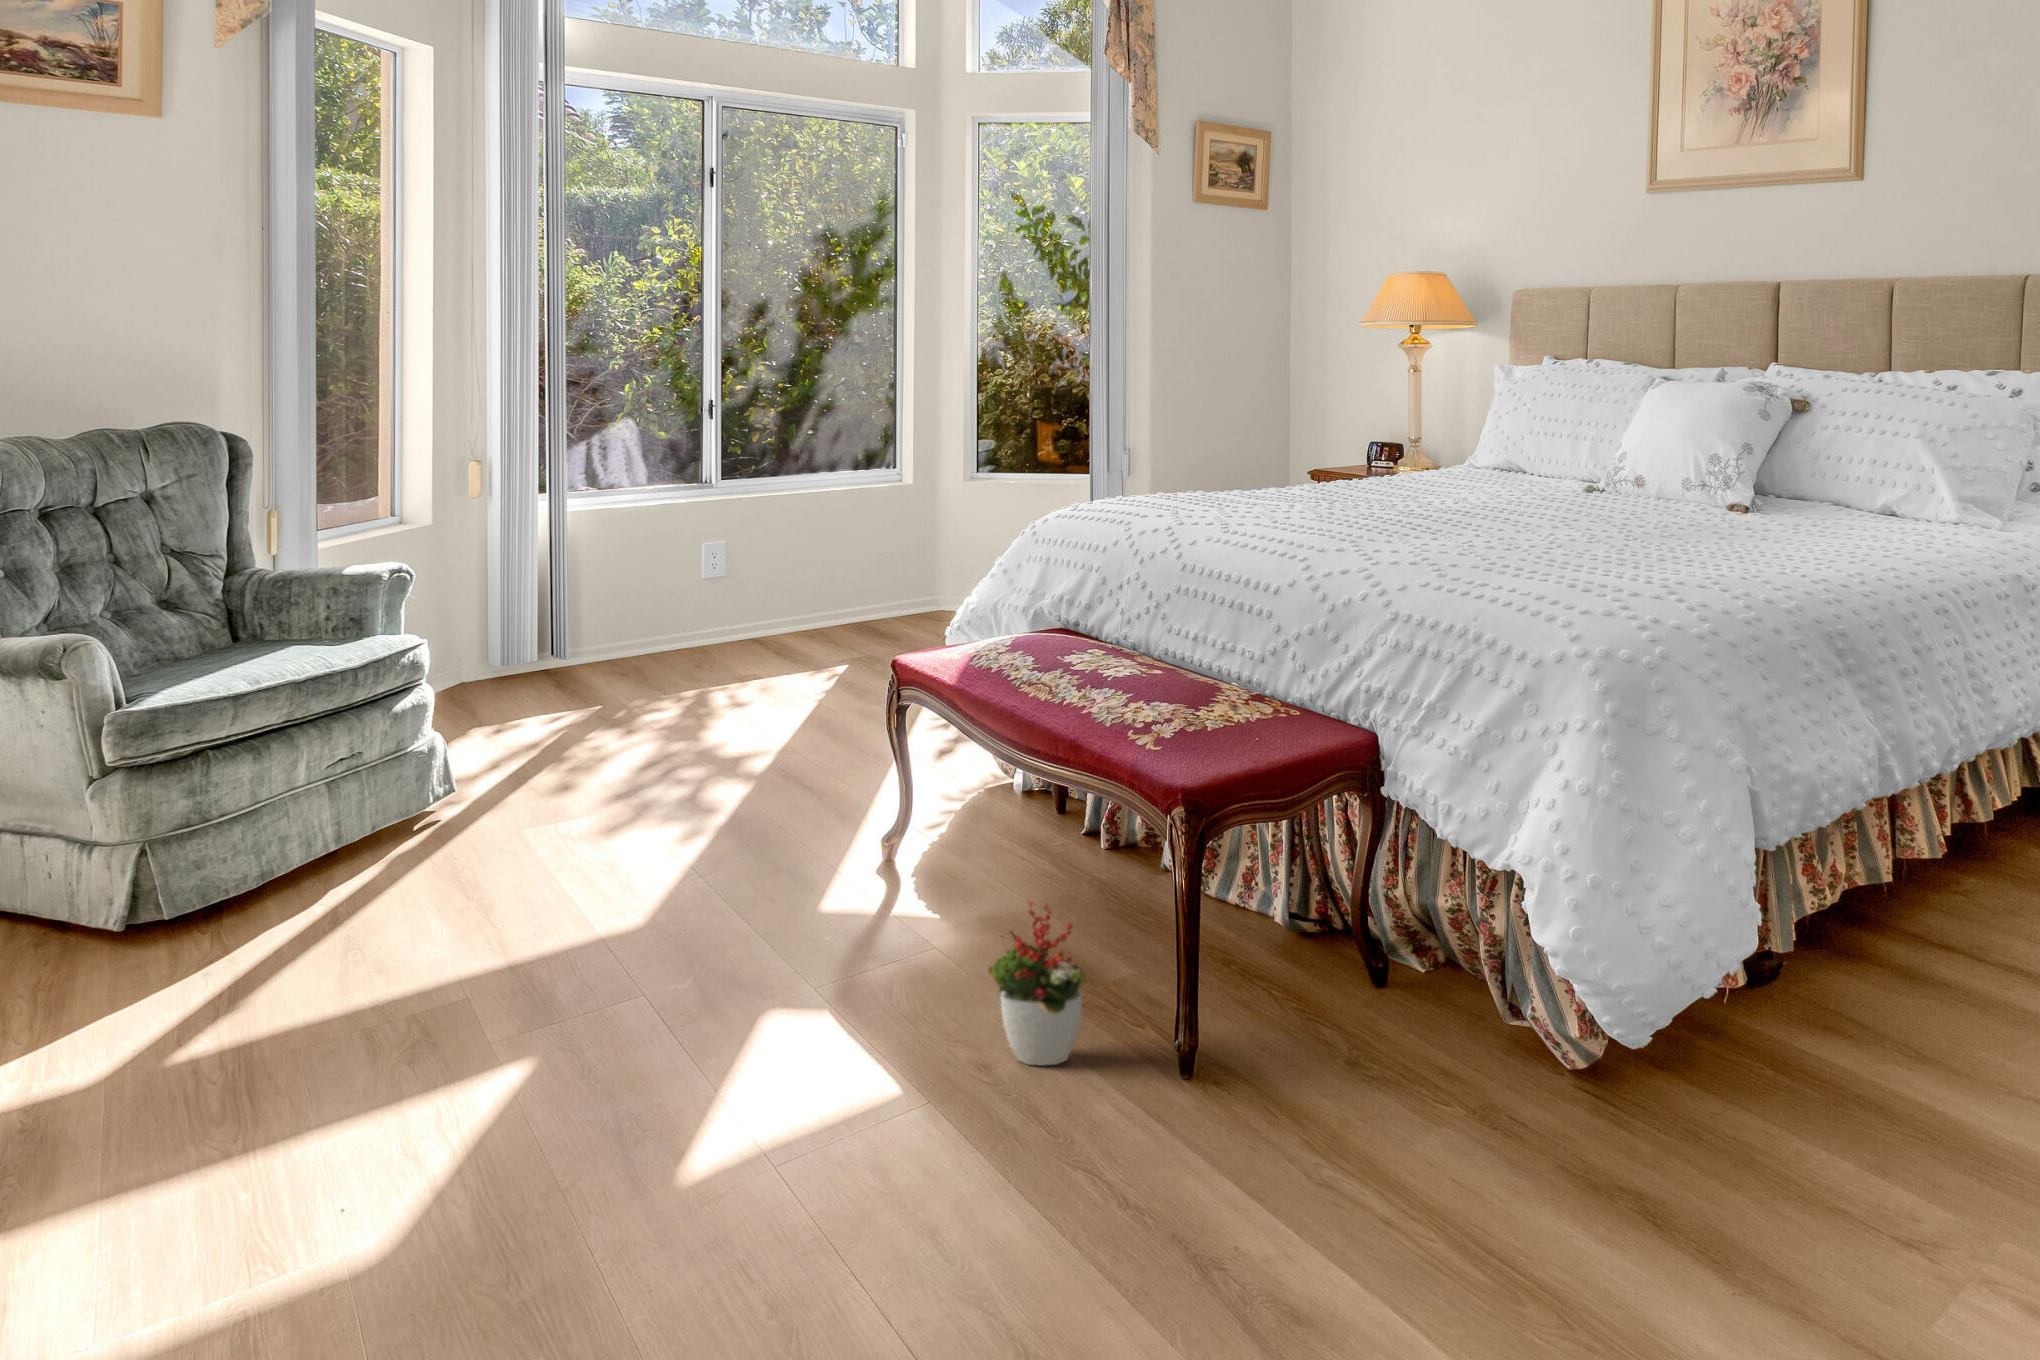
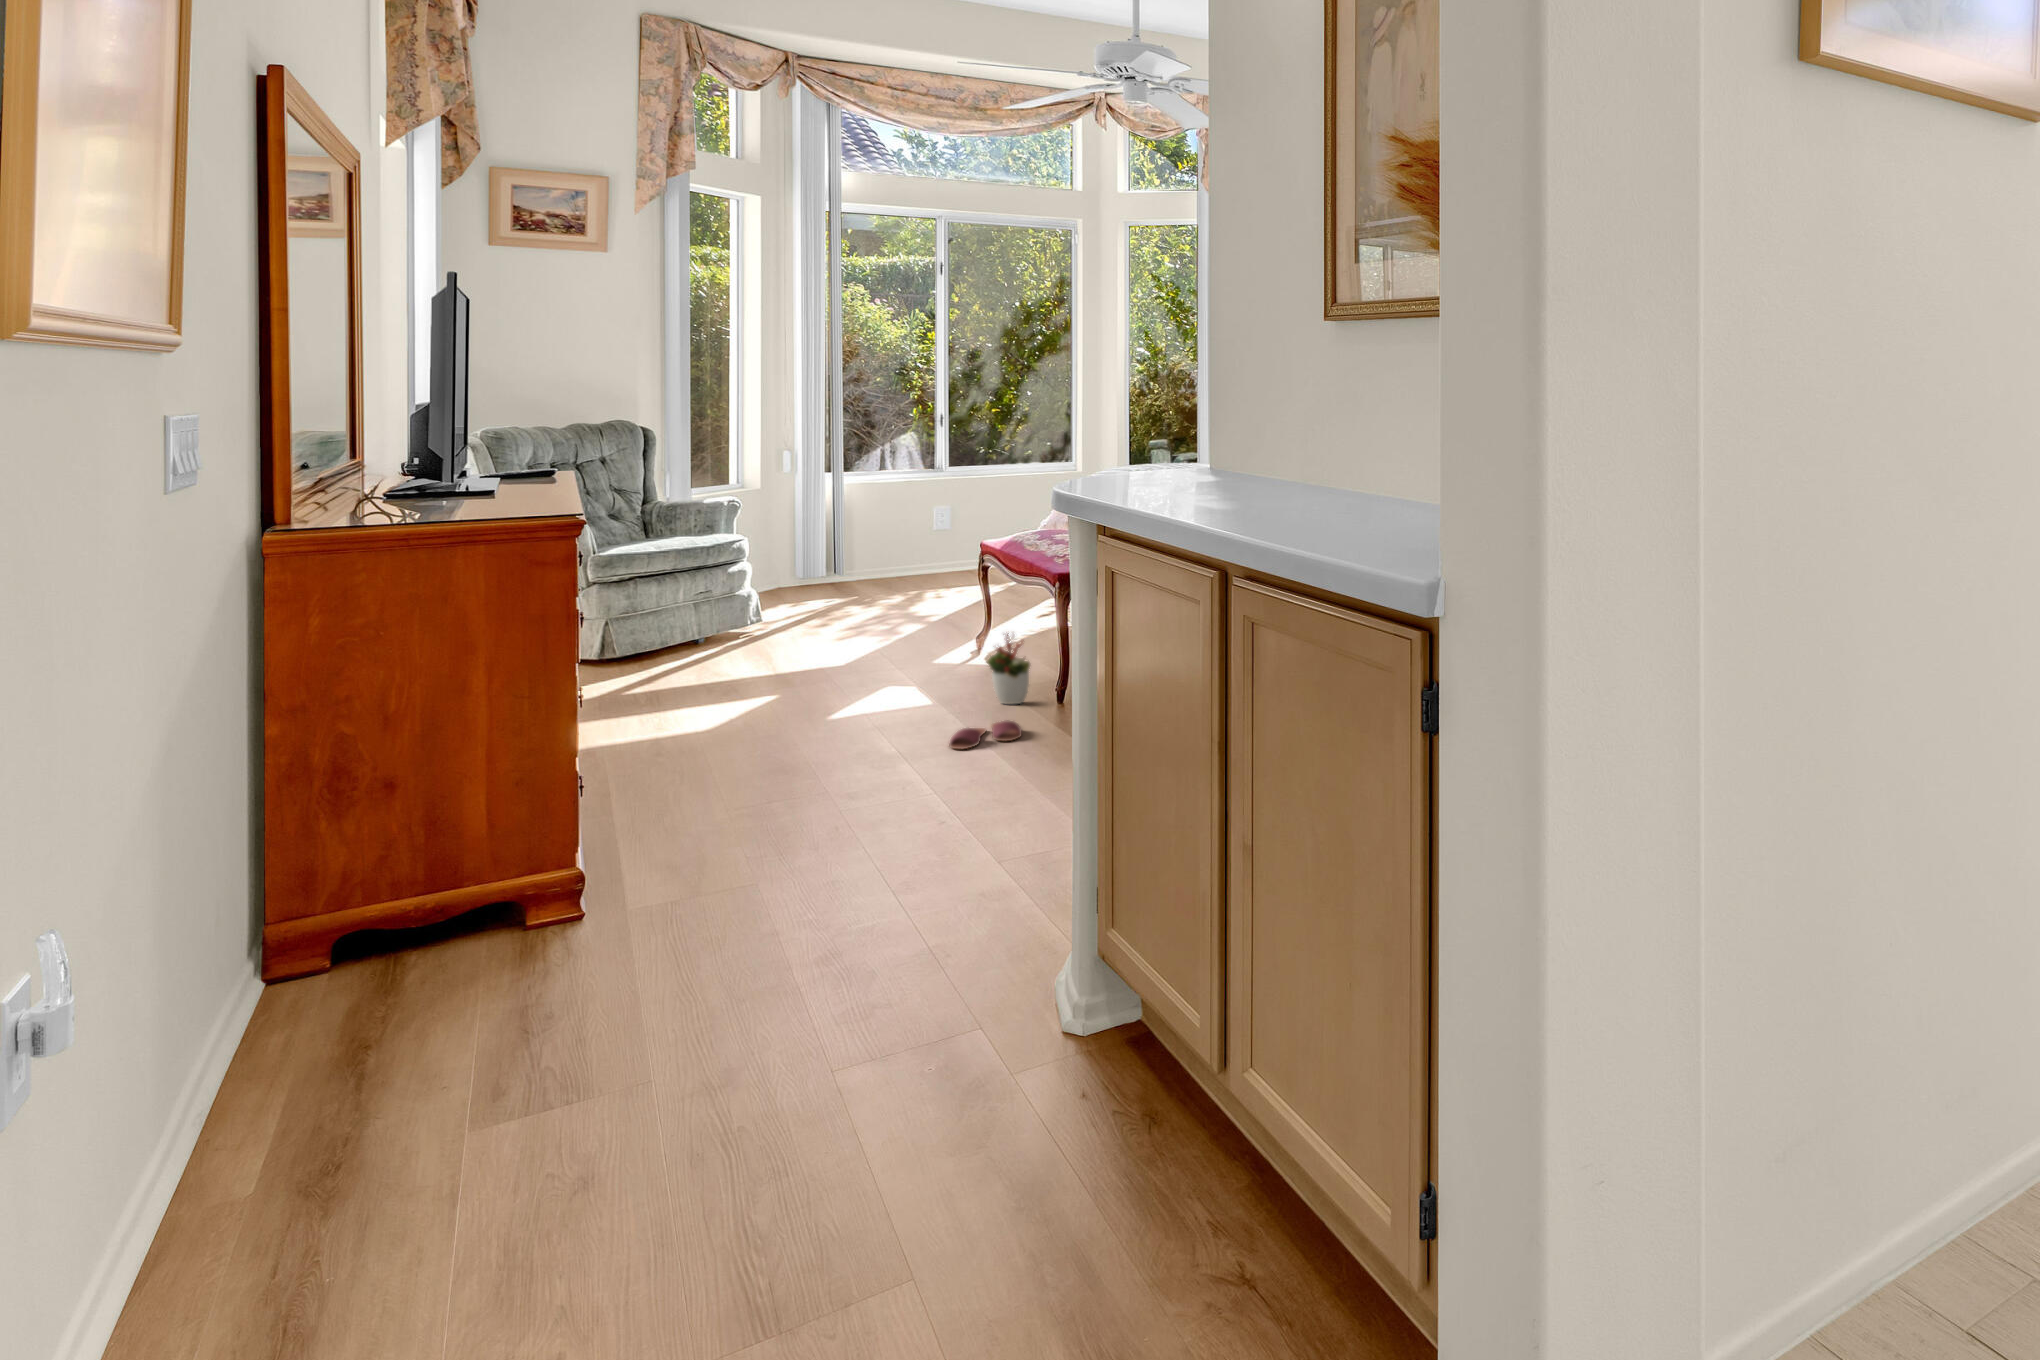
slippers: none [998,1151,1154,1306] -> present [949,720,1022,749]

